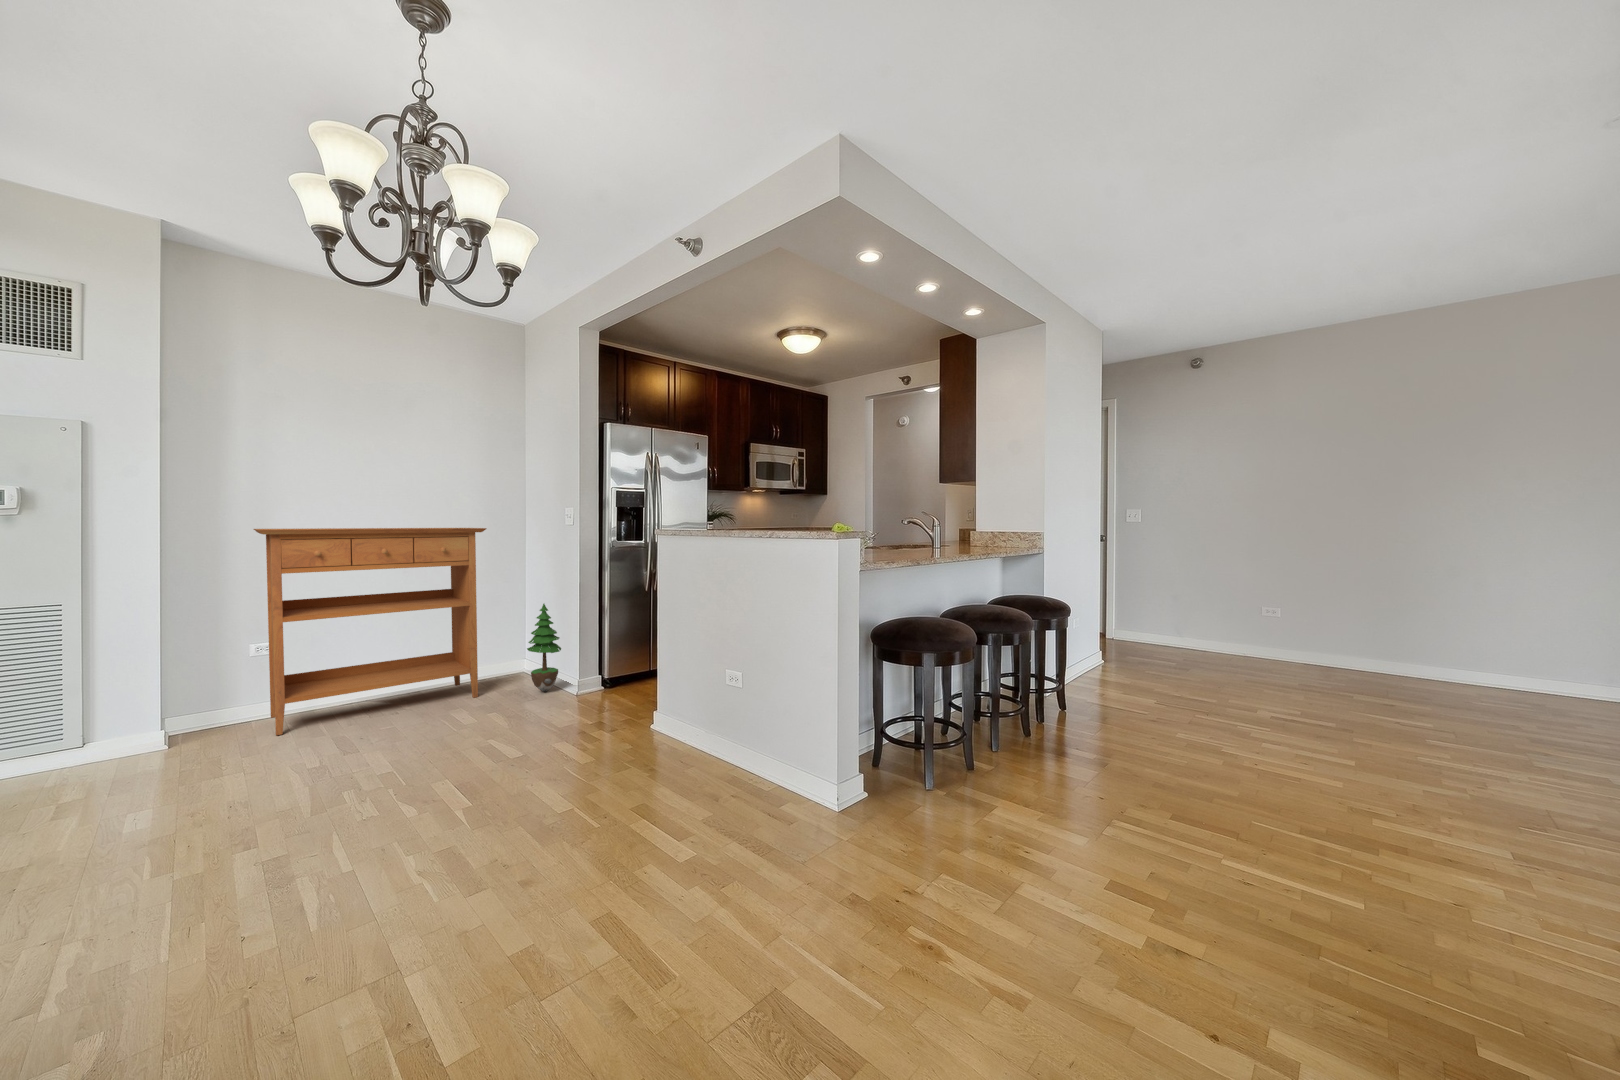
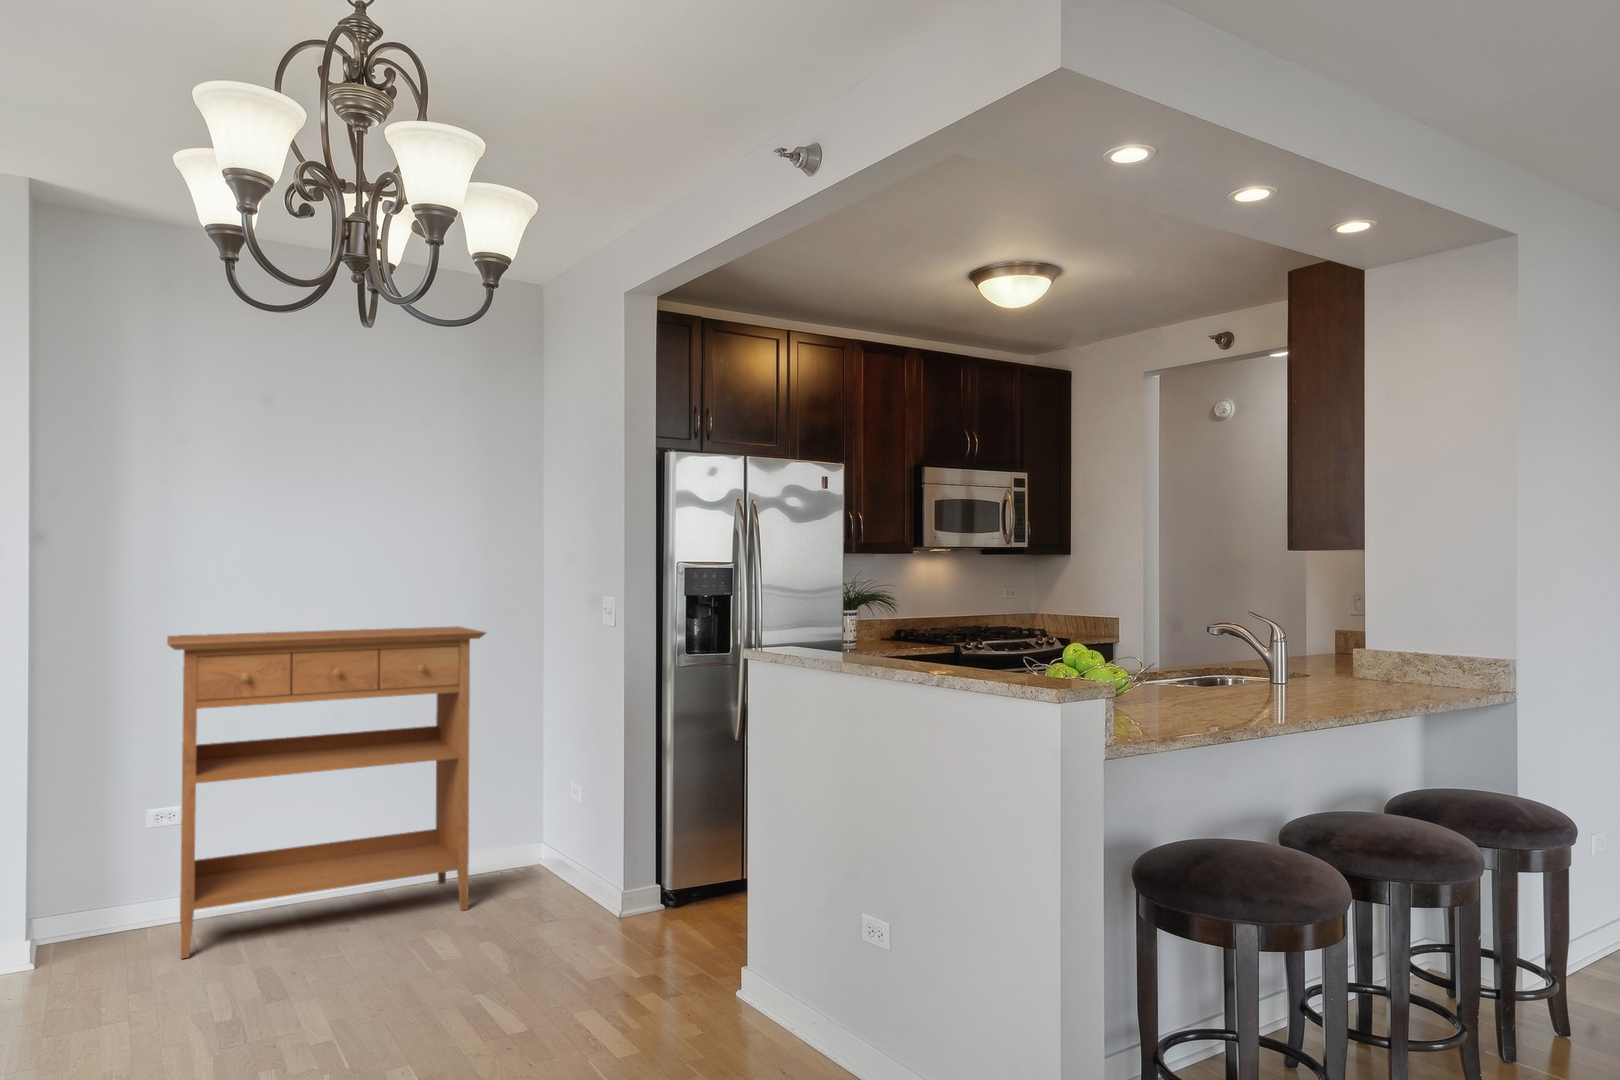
potted tree: present [527,604,561,692] -> none [543,757,598,908]

